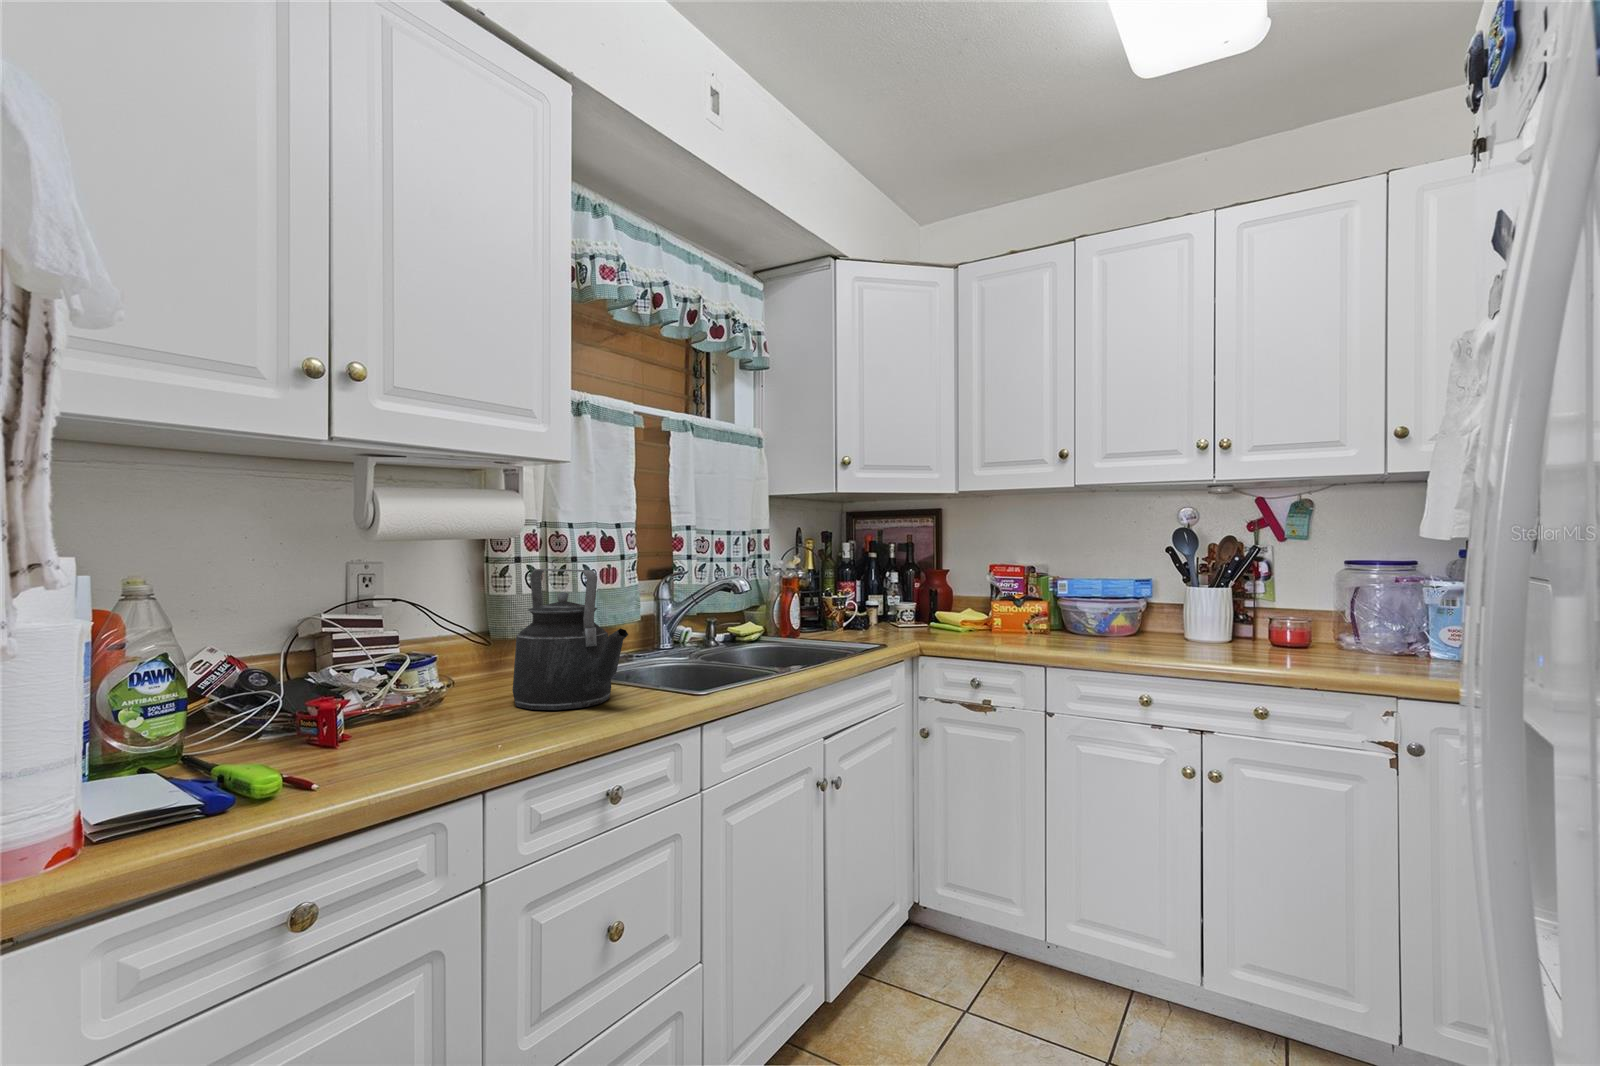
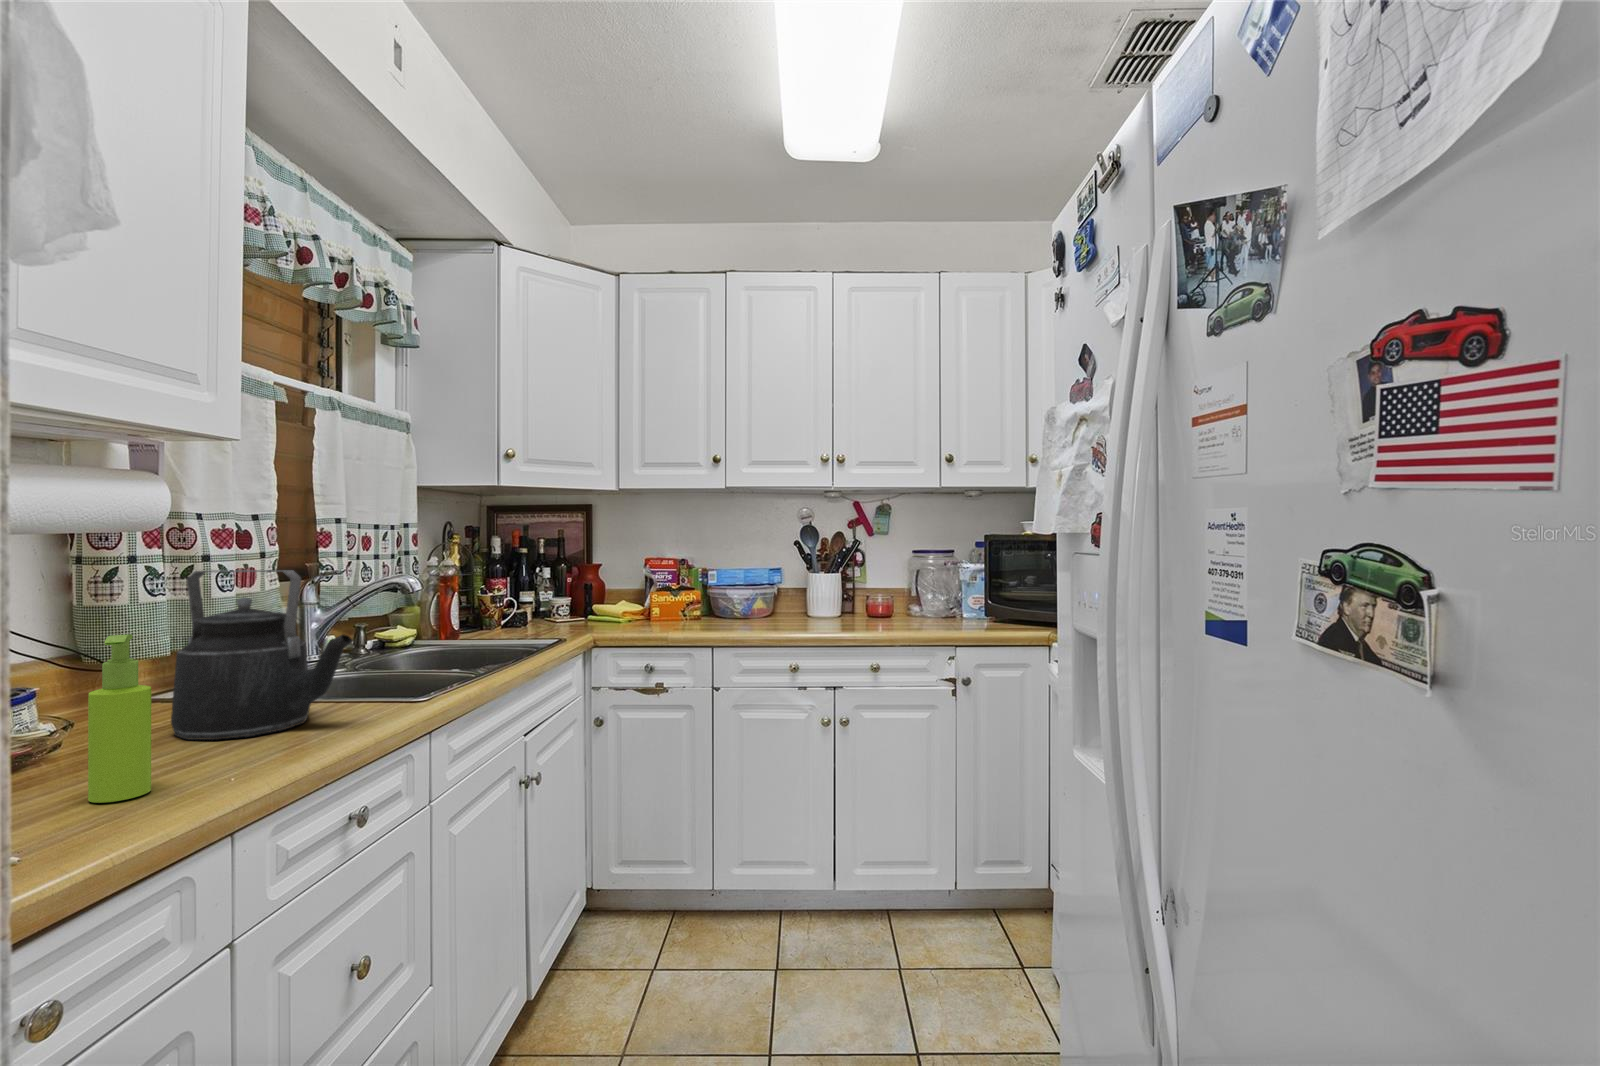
soap dispenser: none [409,619,451,752] -> present [88,634,151,803]

